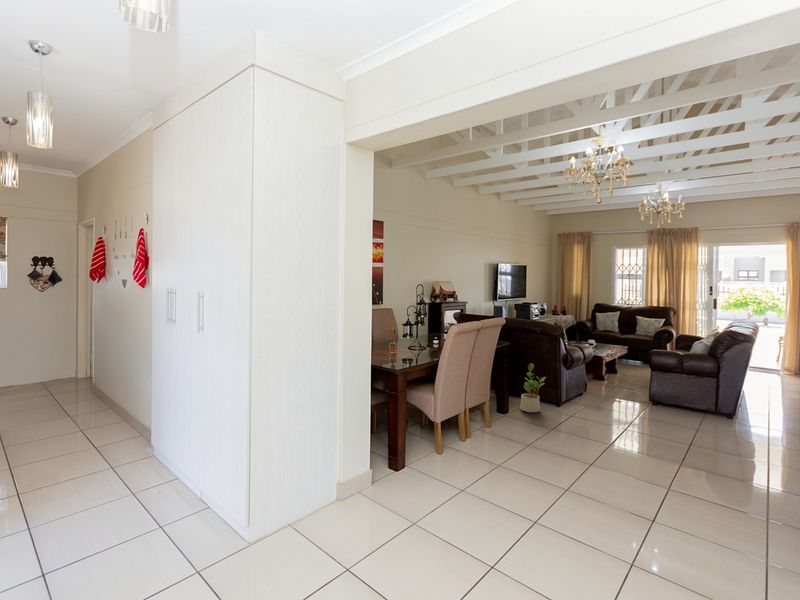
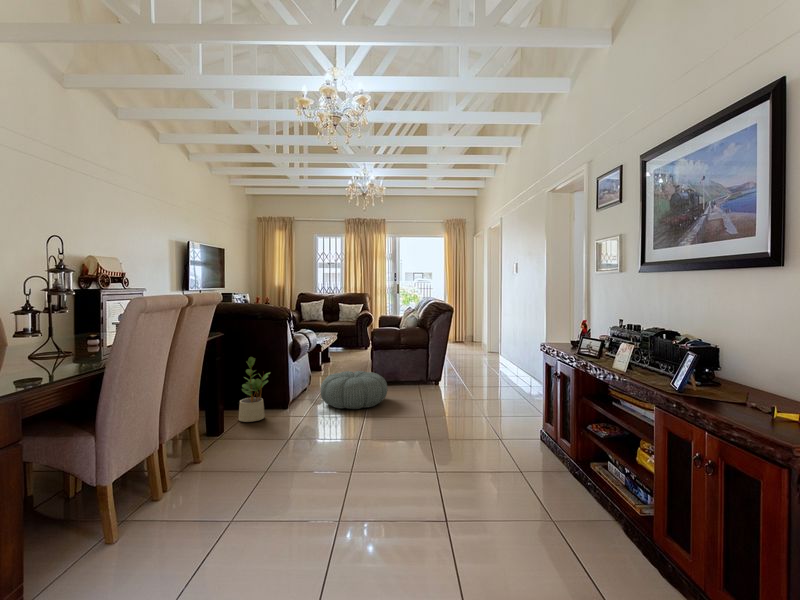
pouf: none [590,386,658,423] -> present [320,371,387,409]

